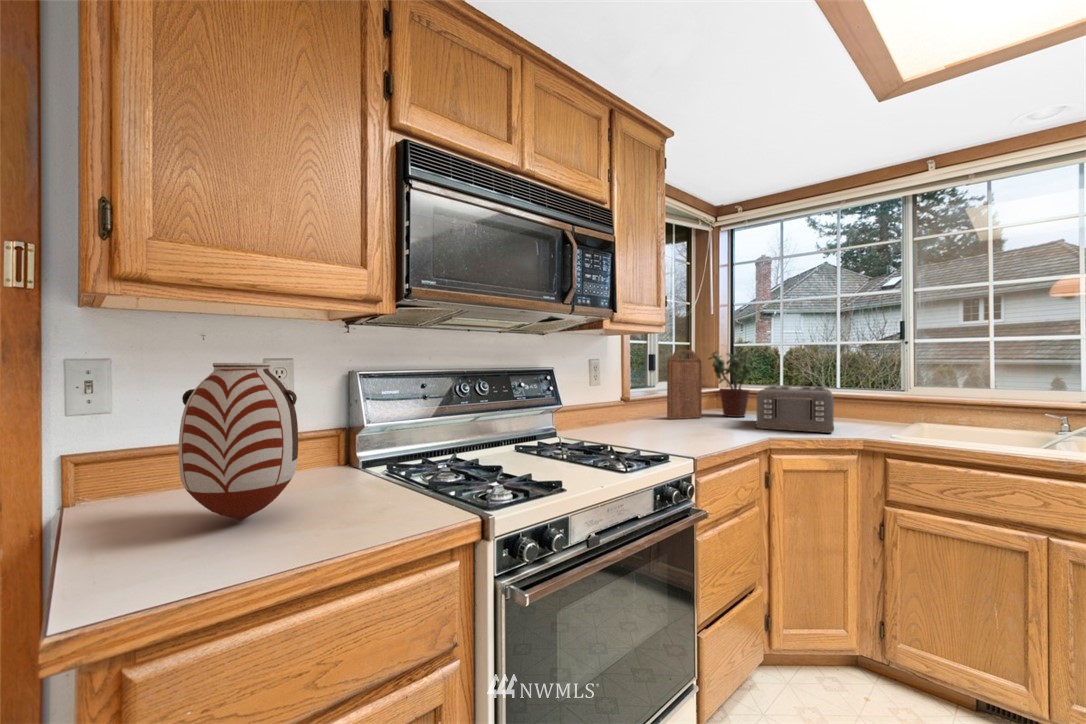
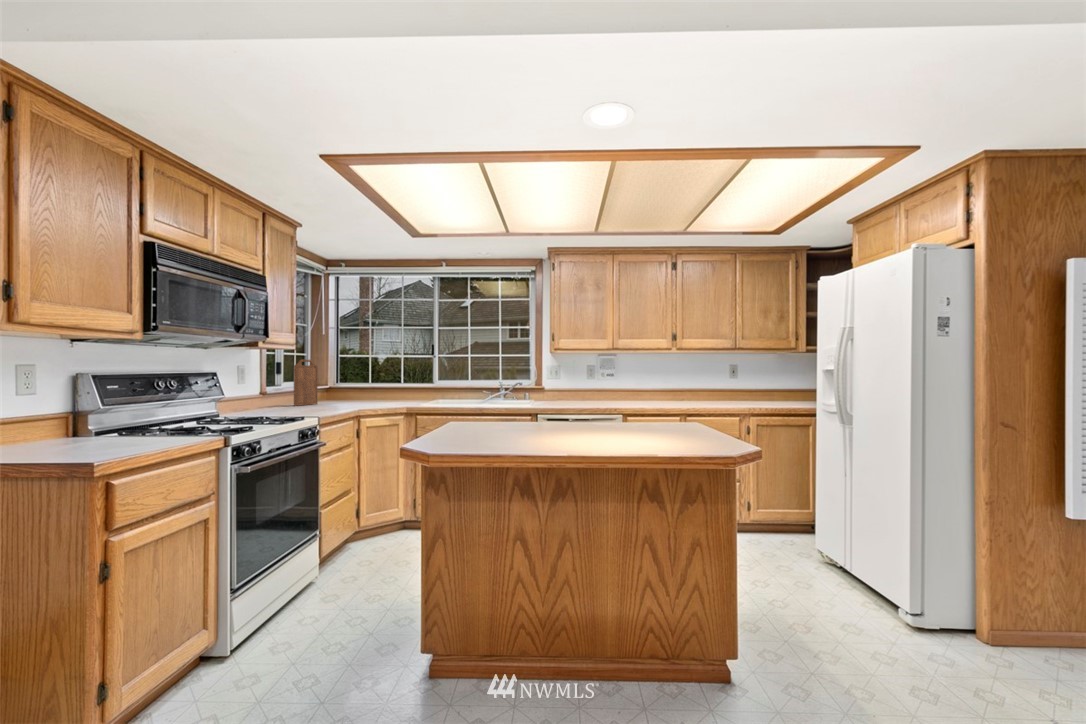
potted plant: present [709,351,751,417] -> none [321,360,350,403]
vase: present [179,363,298,521] -> none [44,367,116,450]
toaster: present [756,386,834,433] -> none [352,381,395,406]

